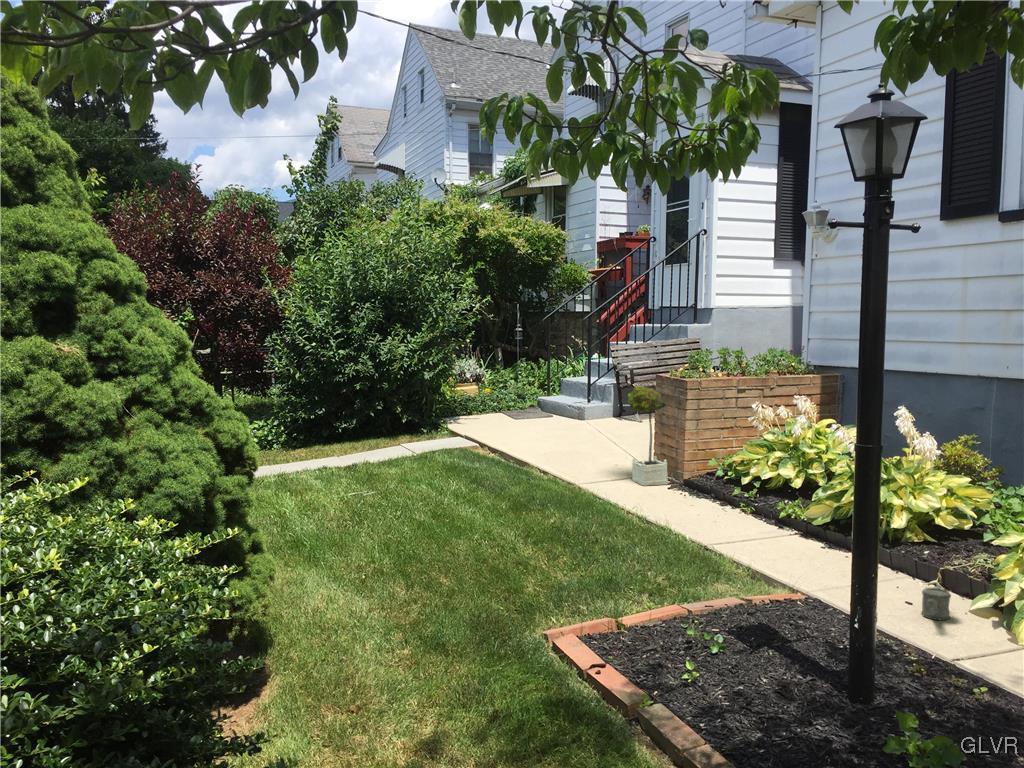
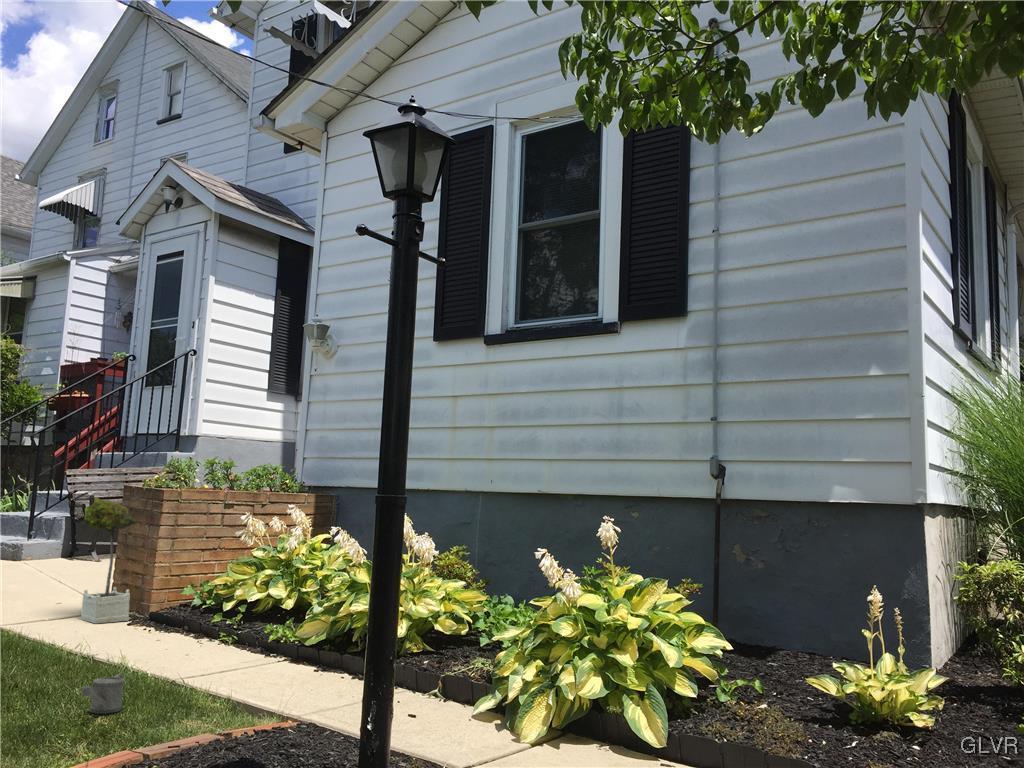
watering can: present [921,585,951,620] -> present [81,674,124,714]

